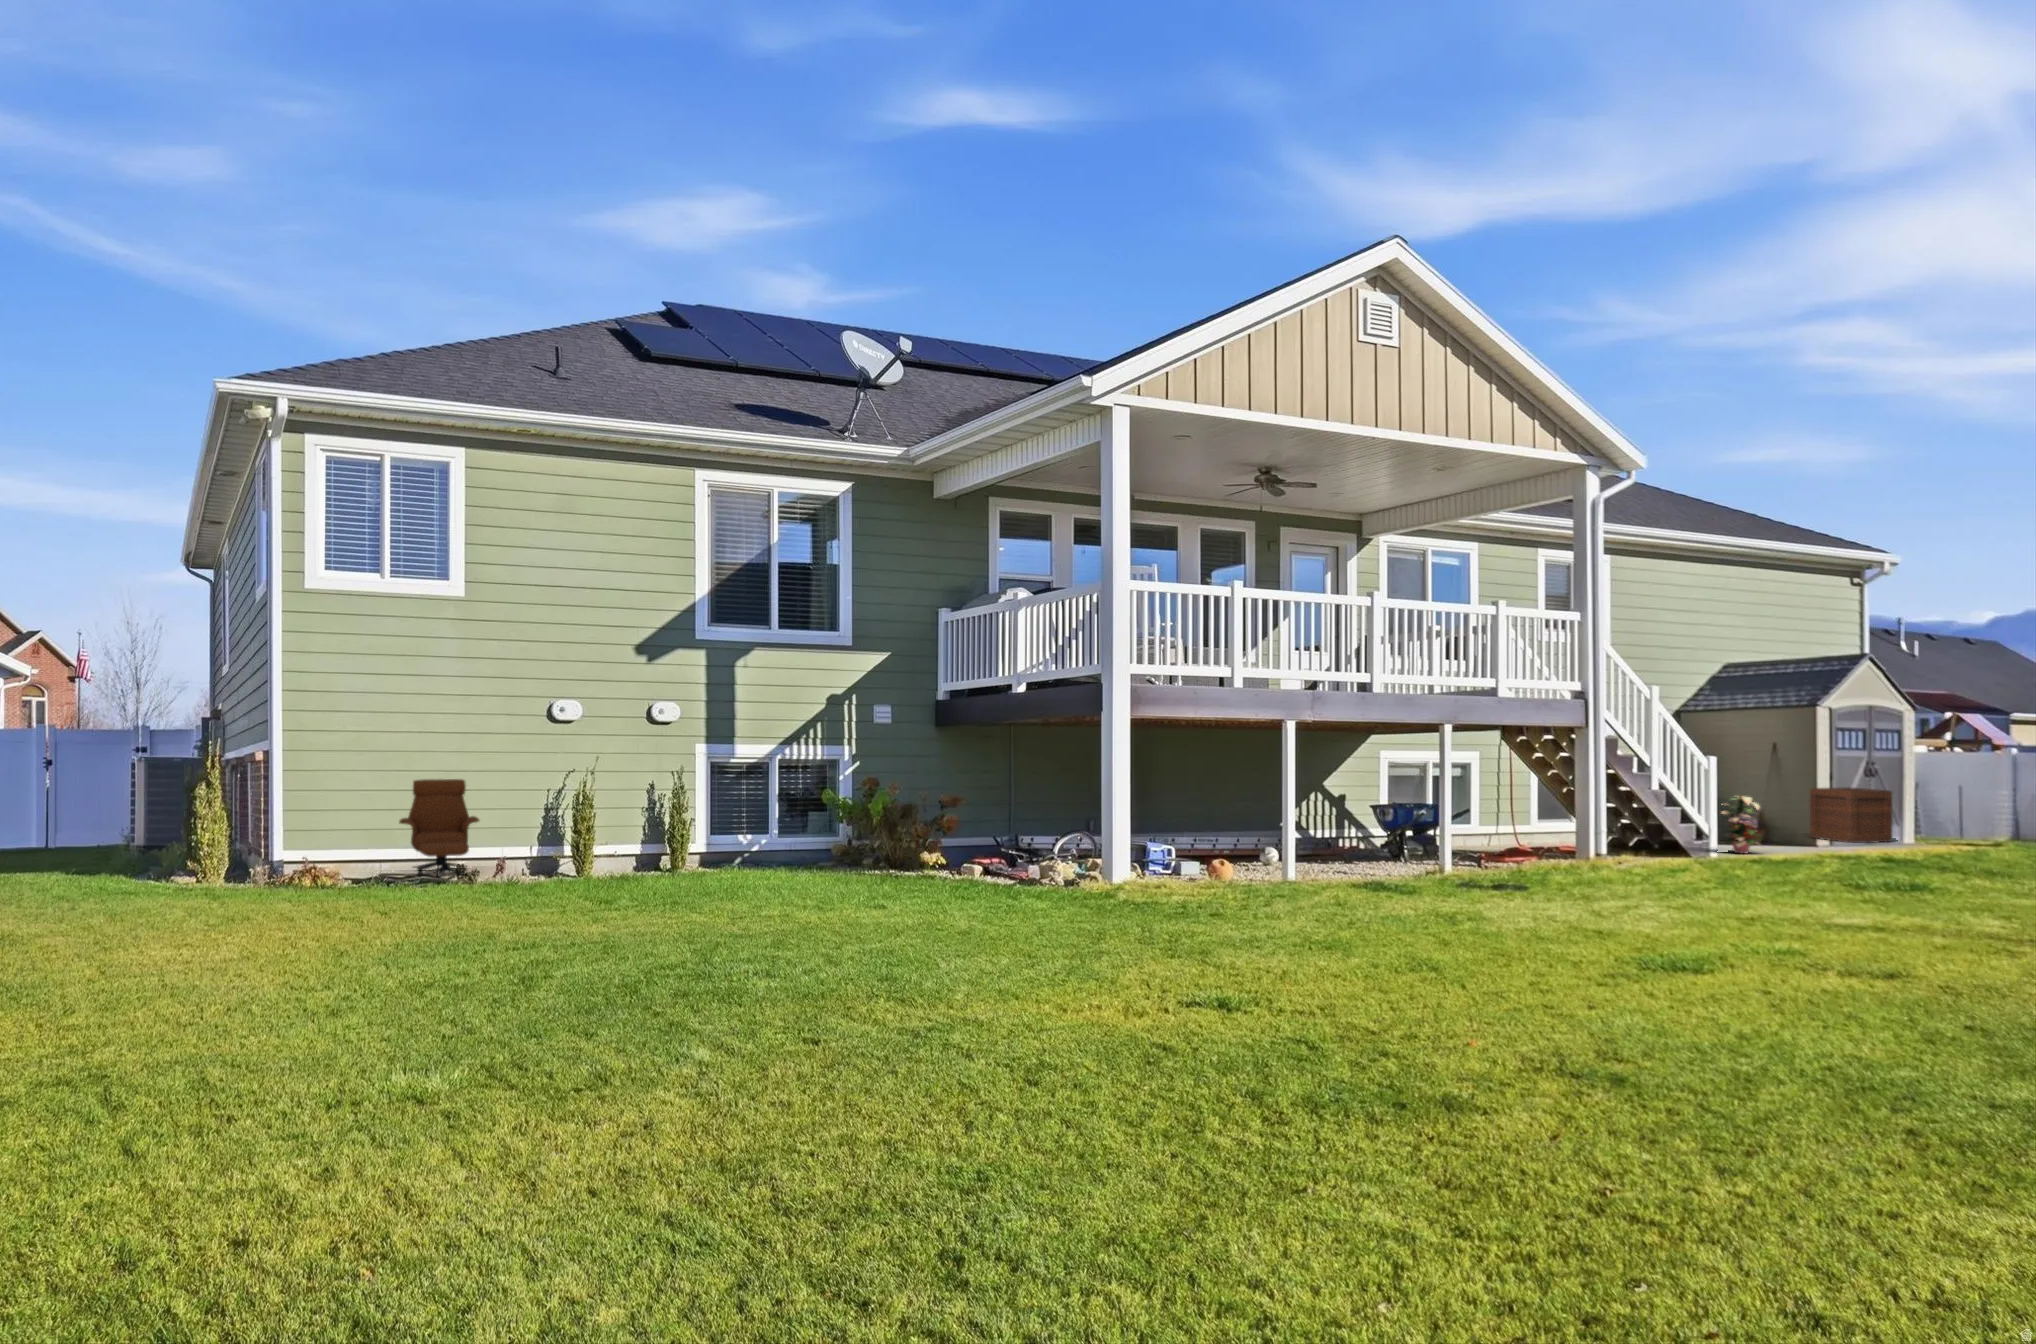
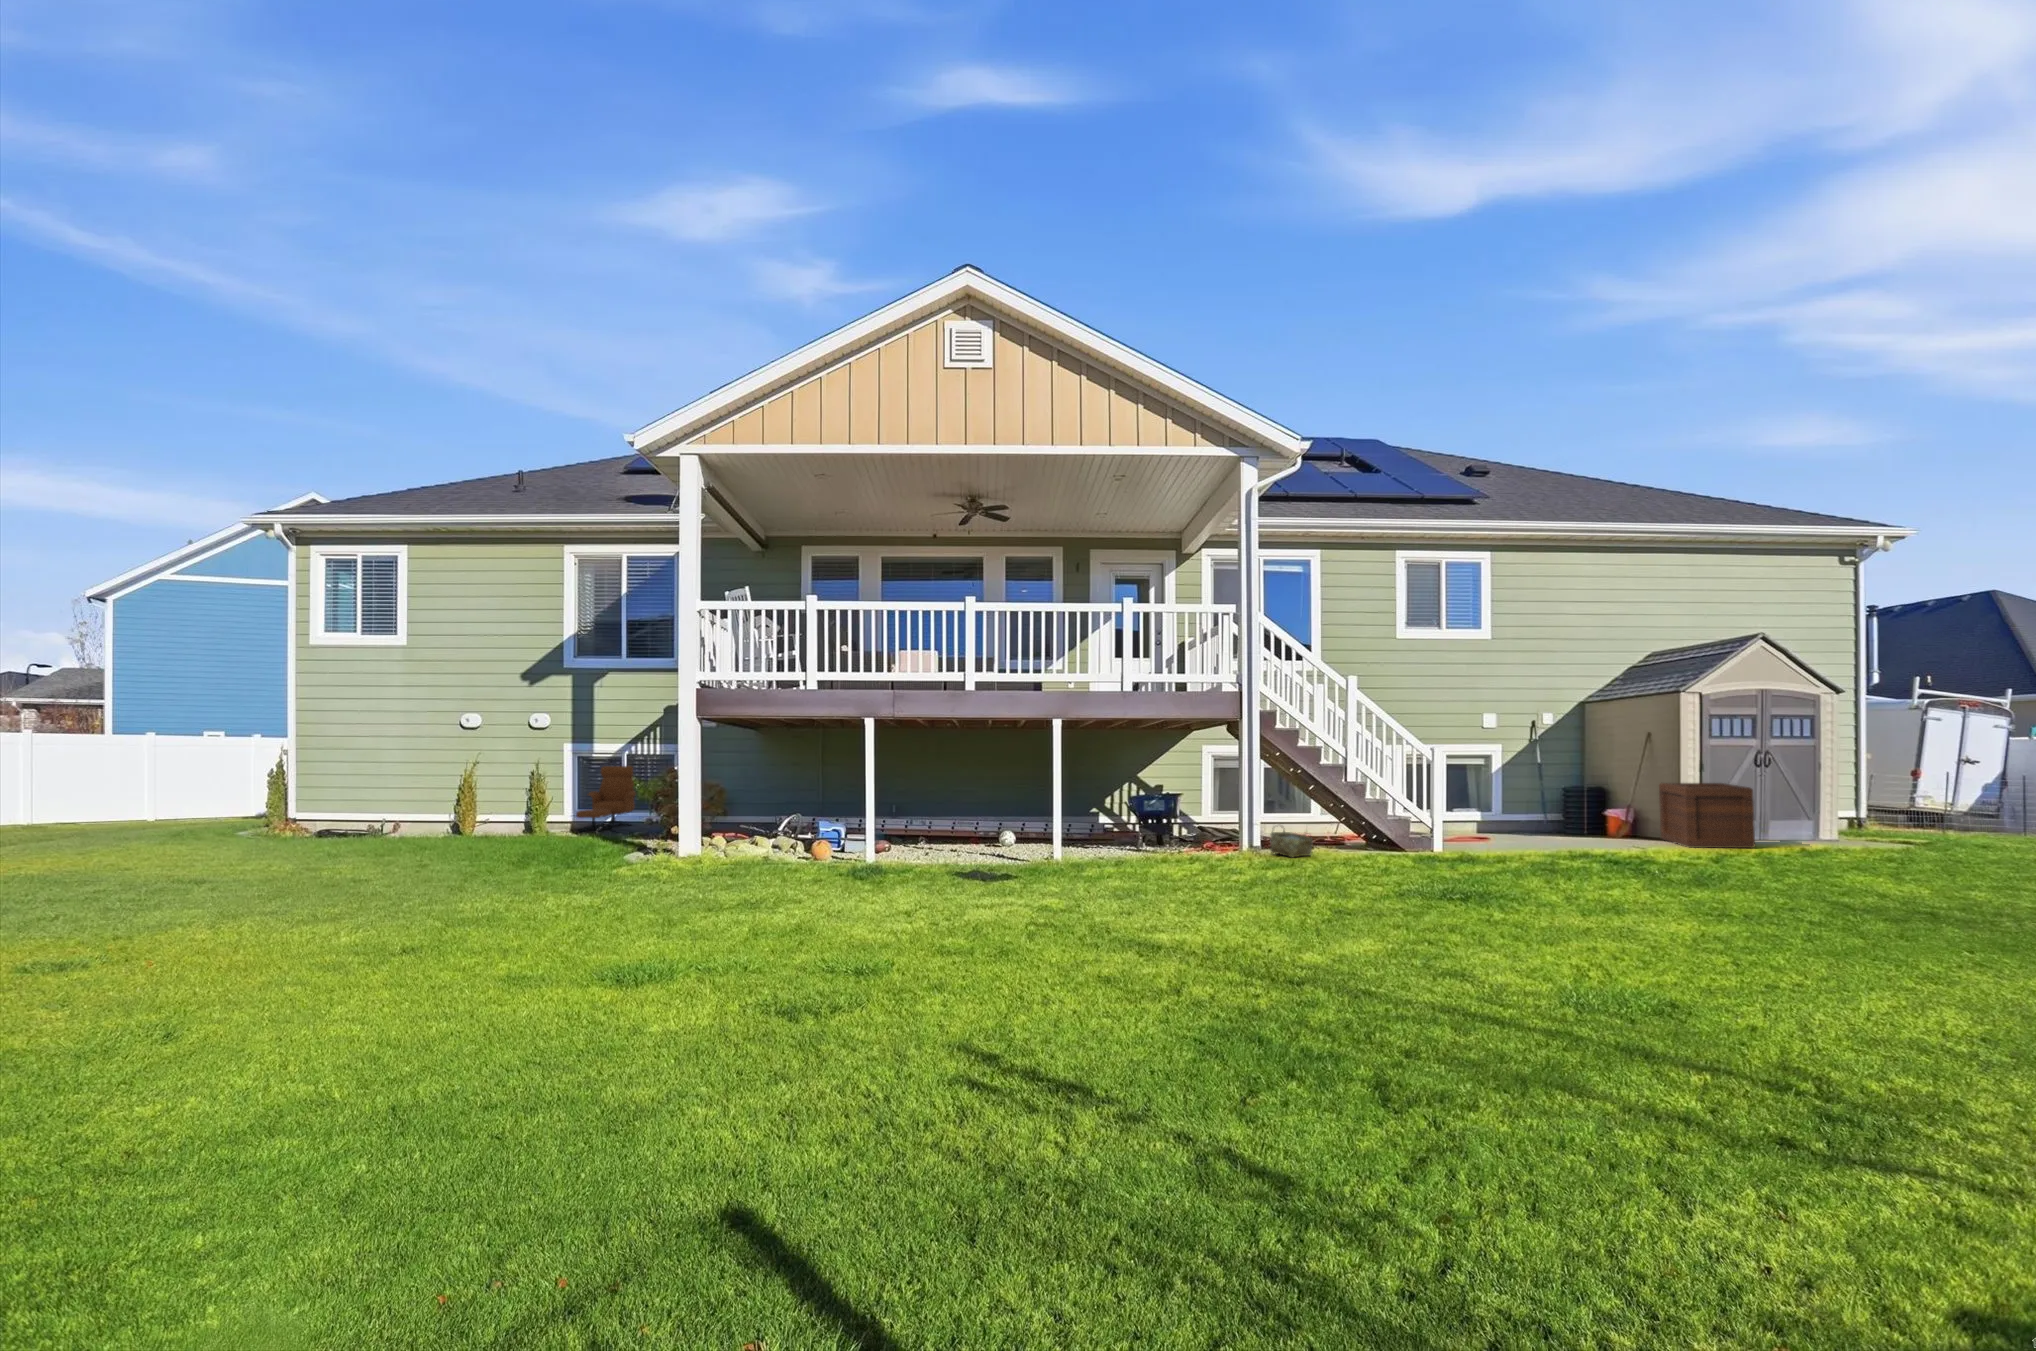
lounge chair: present [399,779,479,877] -> present [576,766,636,832]
decorative plant: present [1721,797,1759,853] -> none [1435,792,1485,857]
woven basket: none [1603,828,1647,859] -> present [1270,830,1313,858]

